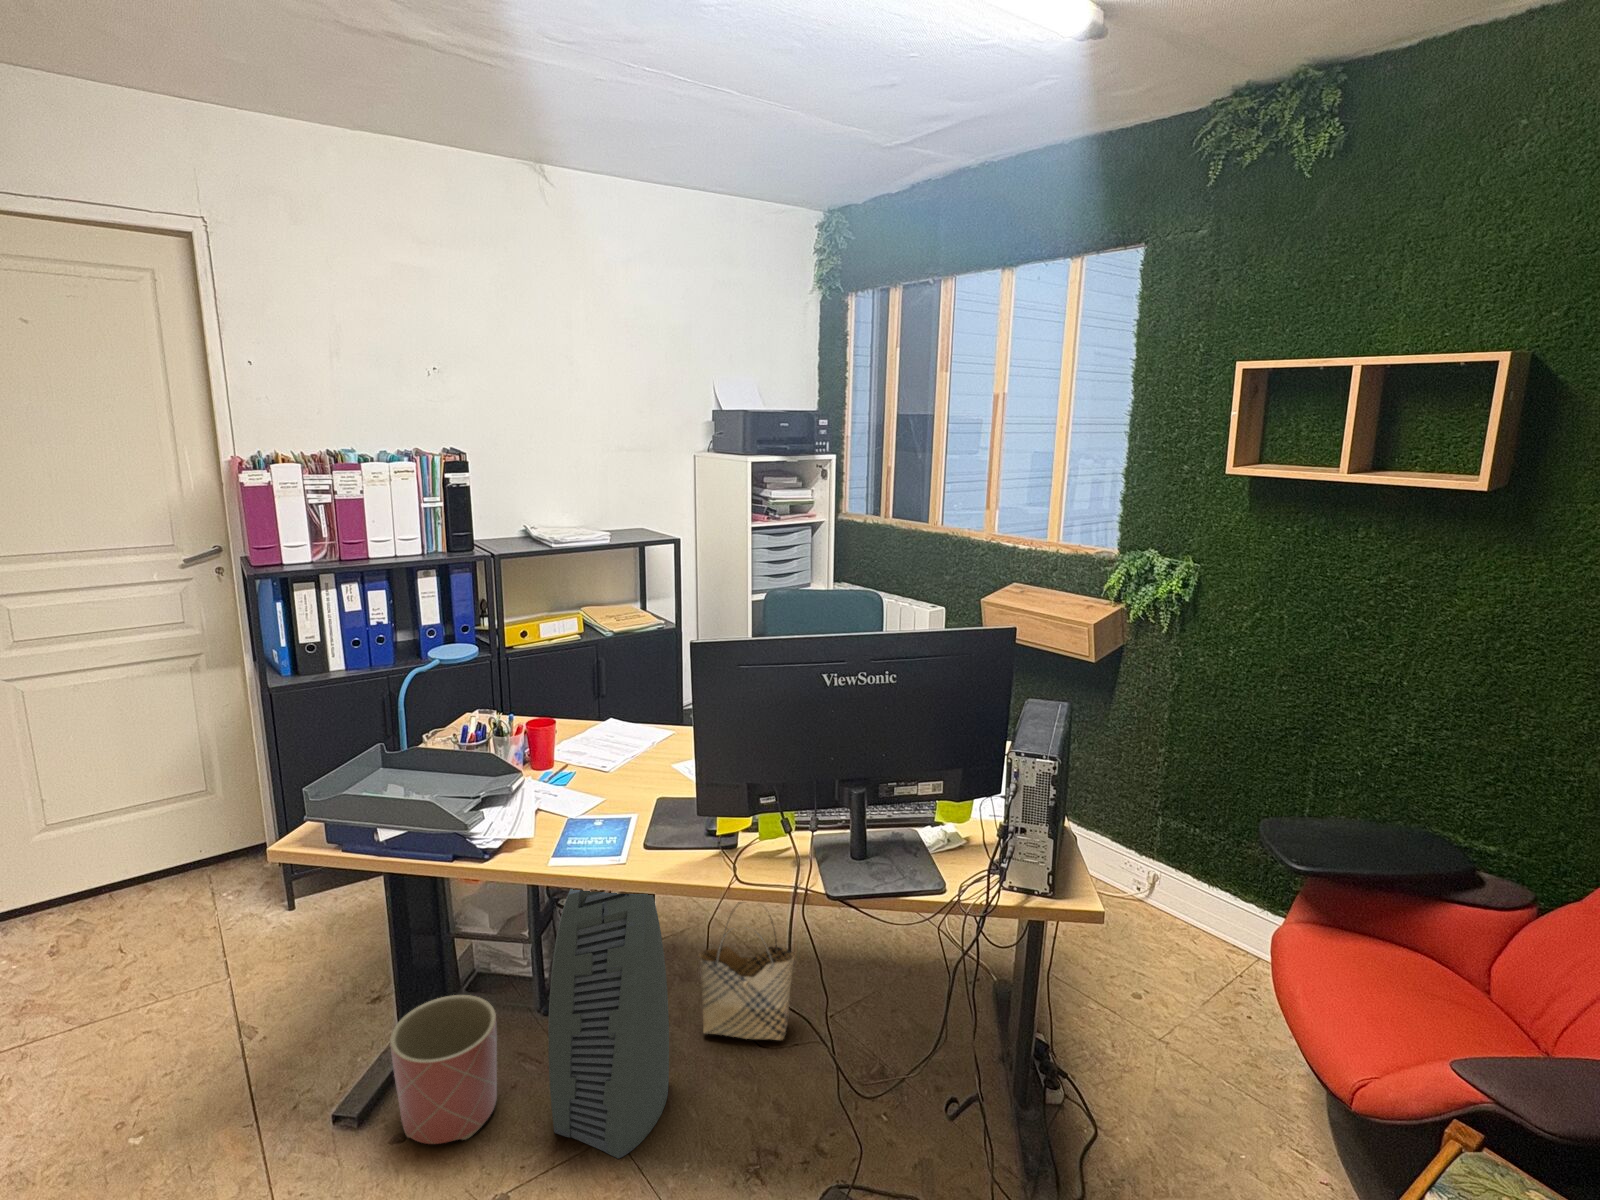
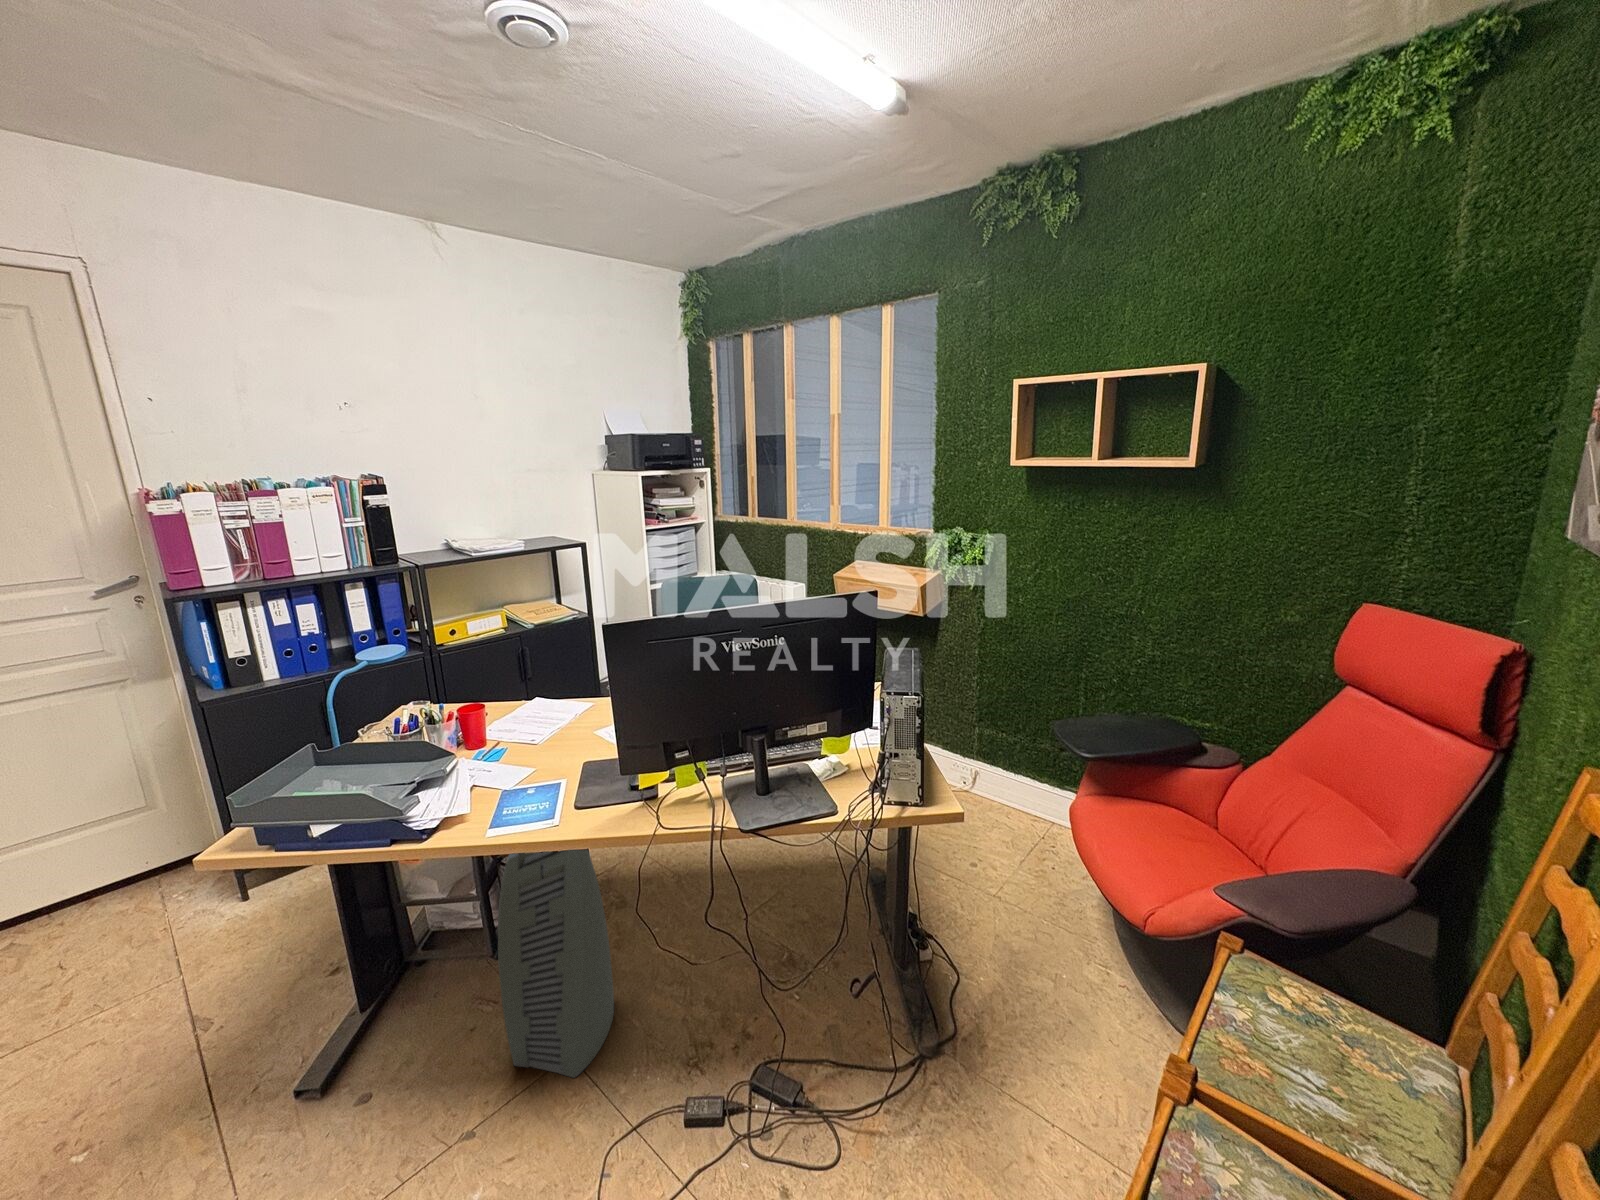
woven basket: present [698,902,795,1040] -> none [631,834,713,951]
planter: present [390,995,497,1144] -> none [345,958,457,1101]

